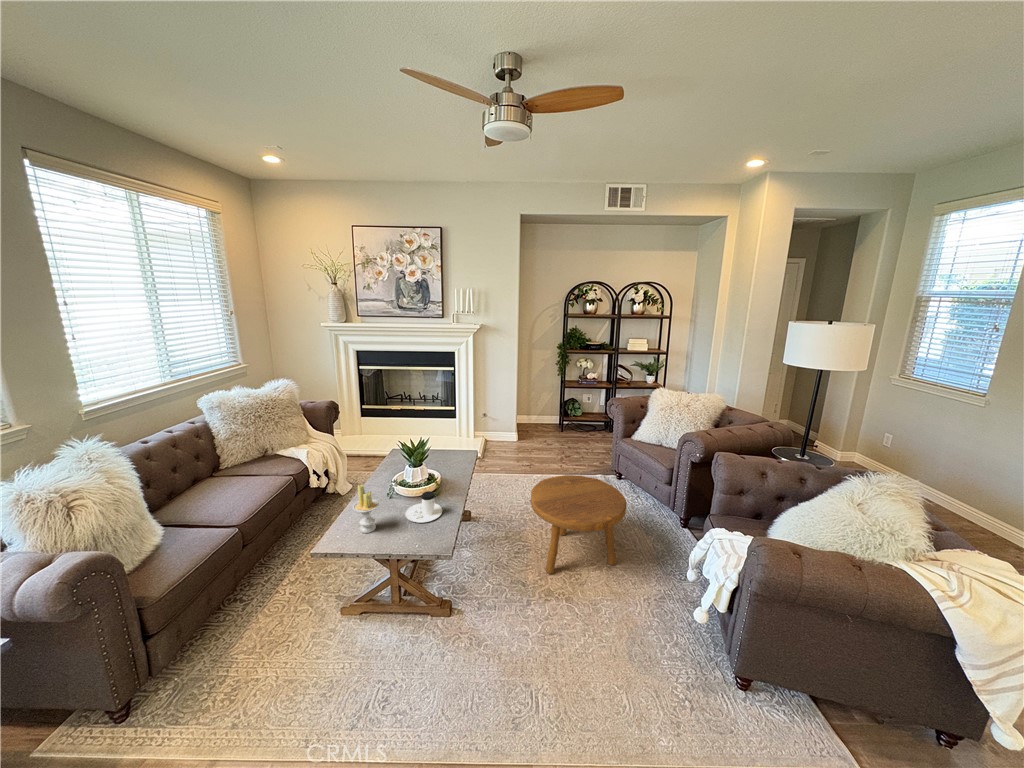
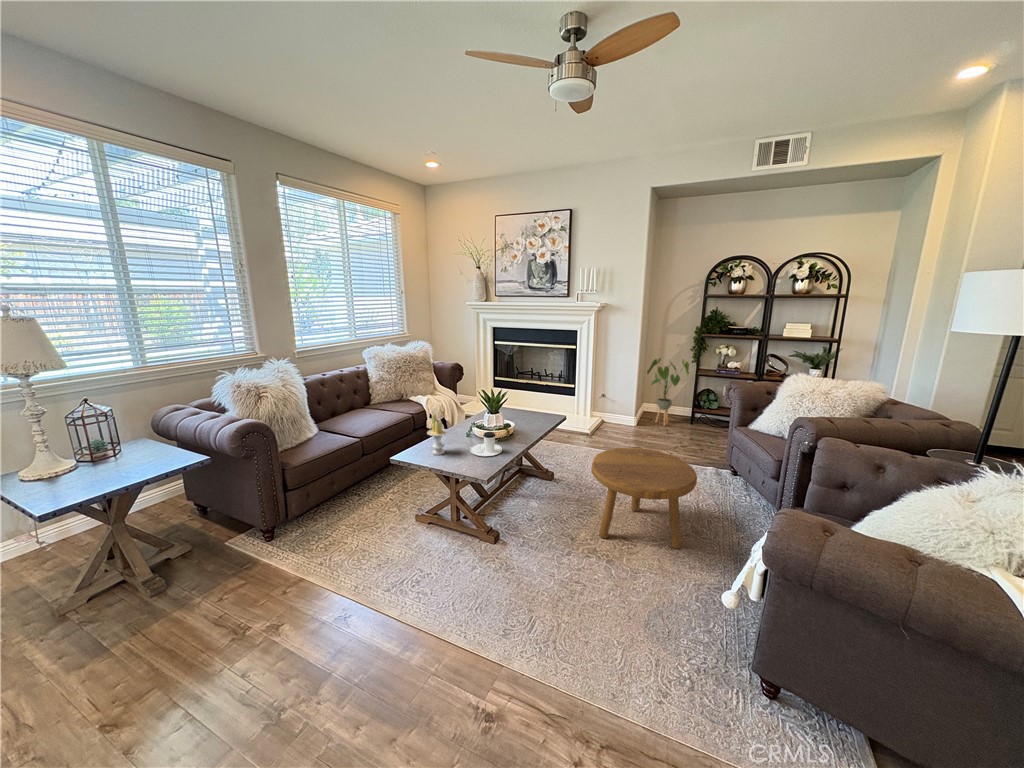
house plant: none [523,374,560,437] -> present [647,358,689,426]

